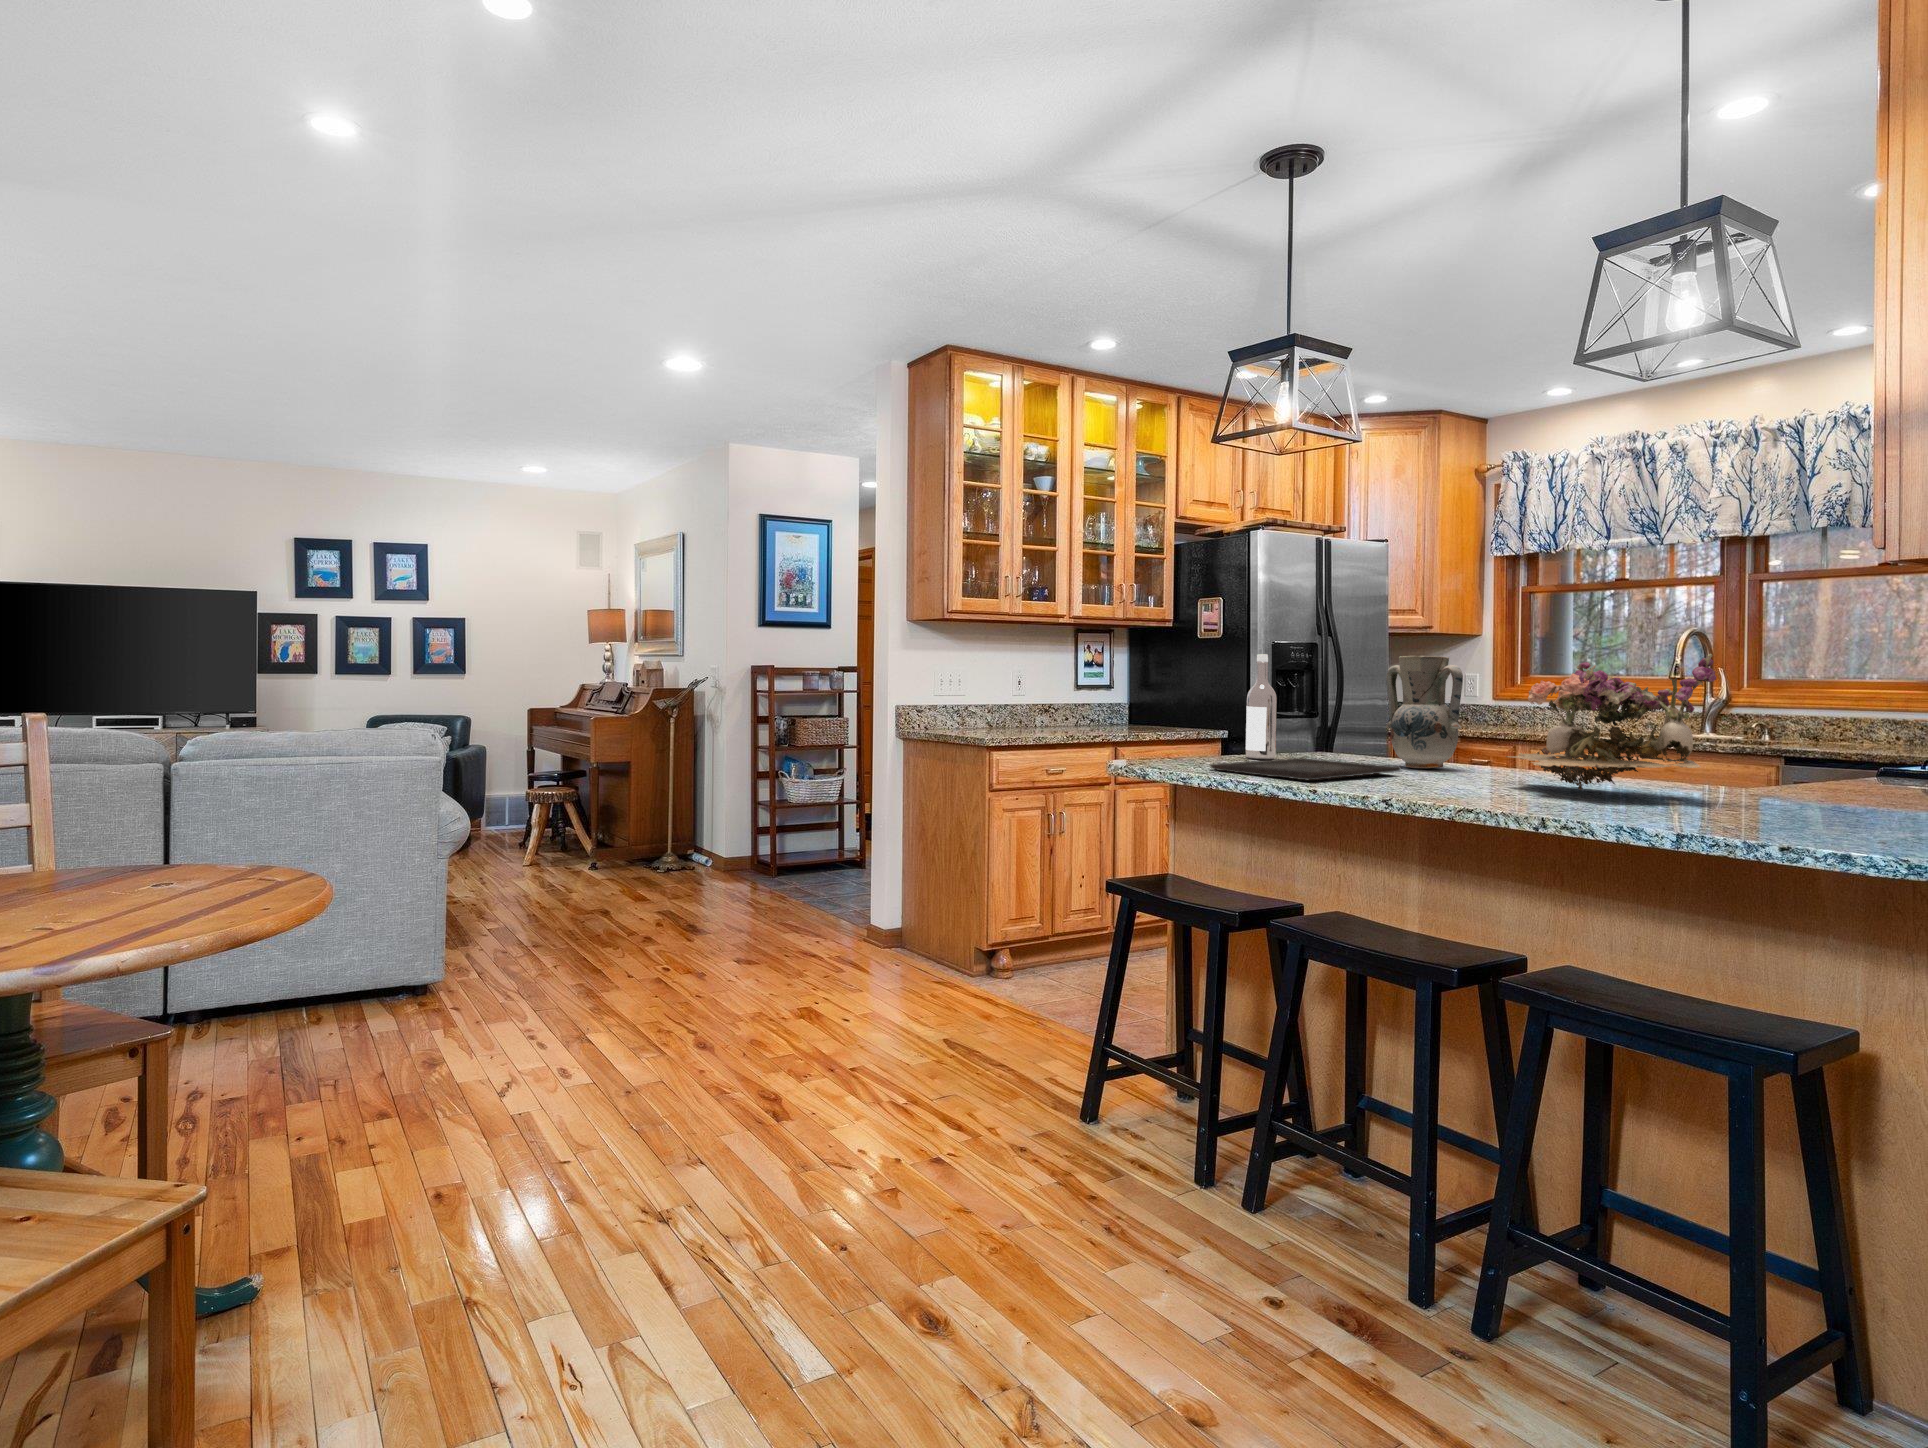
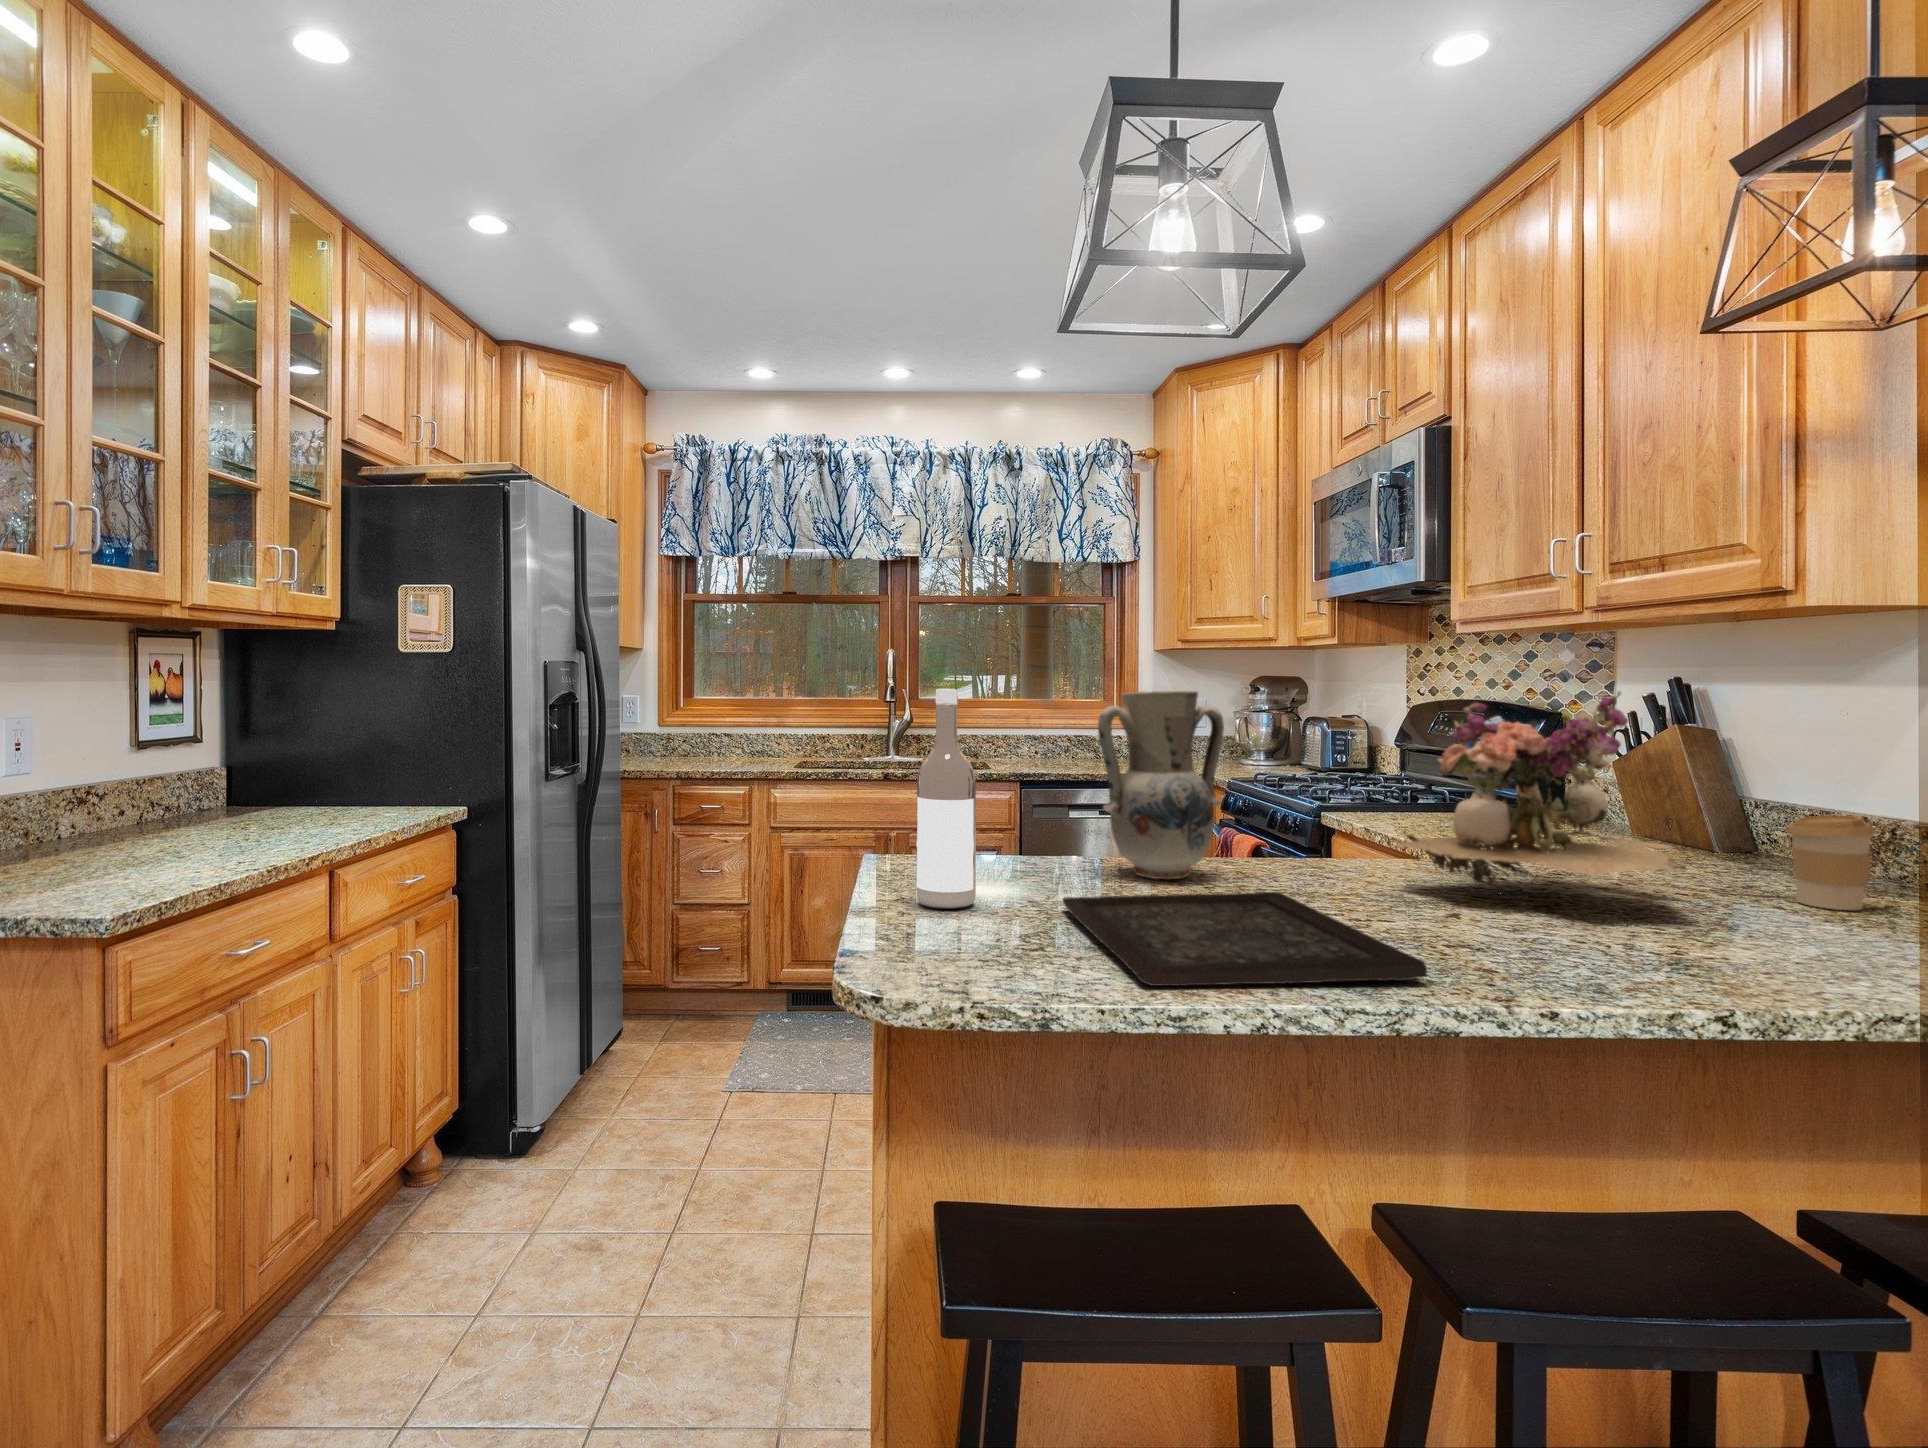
coffee cup: none [1785,752,1852,824] -> present [1788,816,1874,910]

